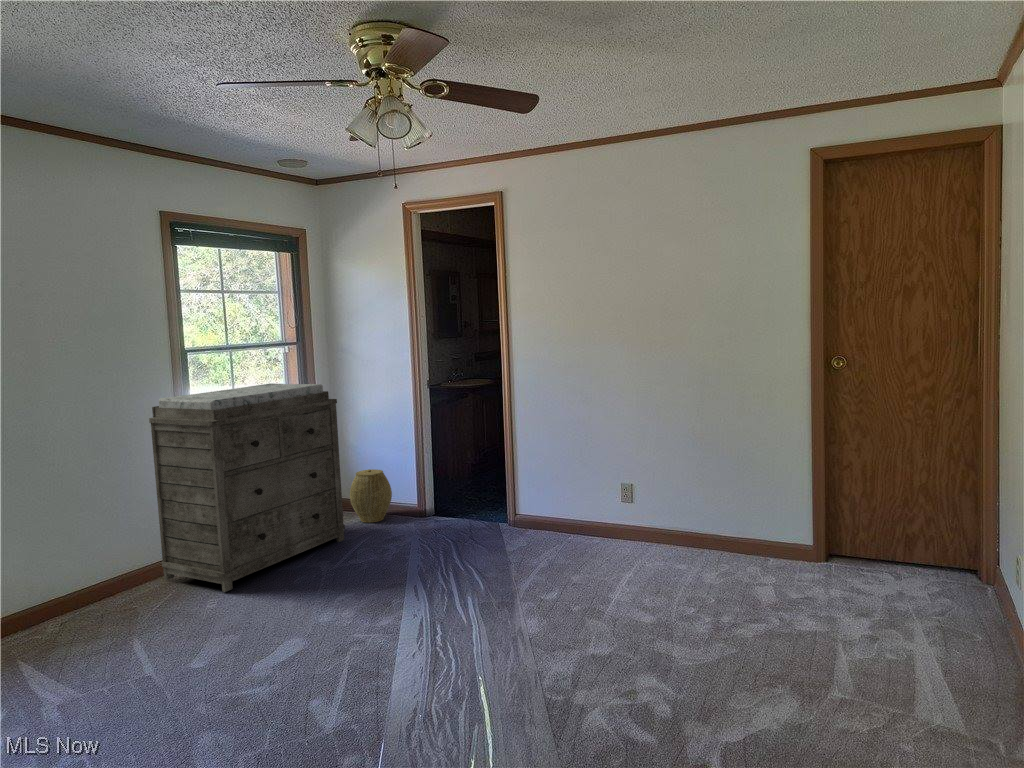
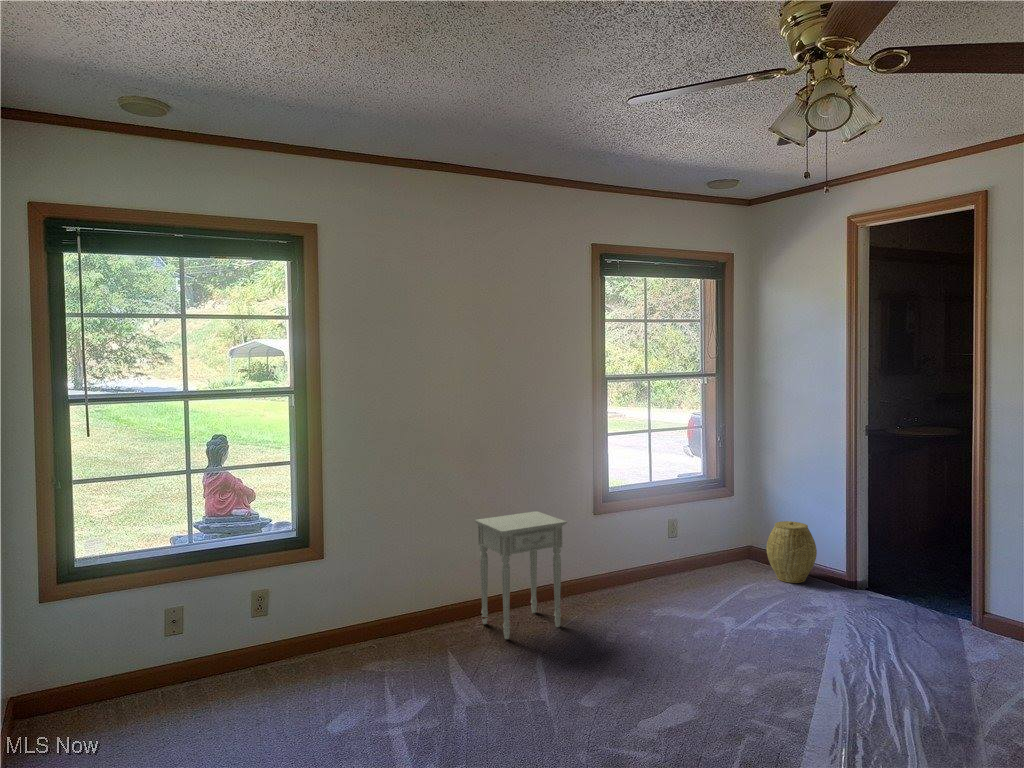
dresser: present [149,383,345,592] -> none [567,416,757,630]
nightstand: none [47,492,159,628] -> present [475,511,567,639]

